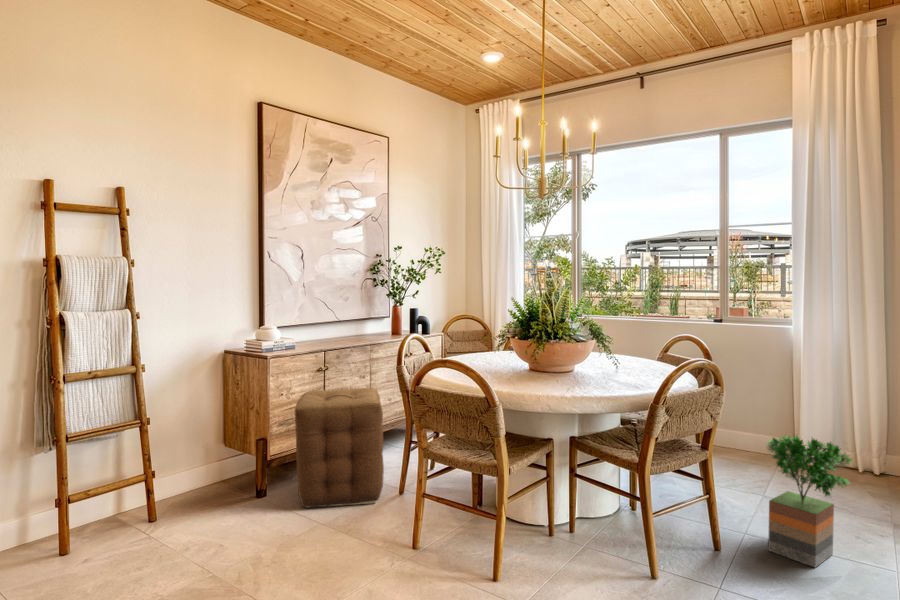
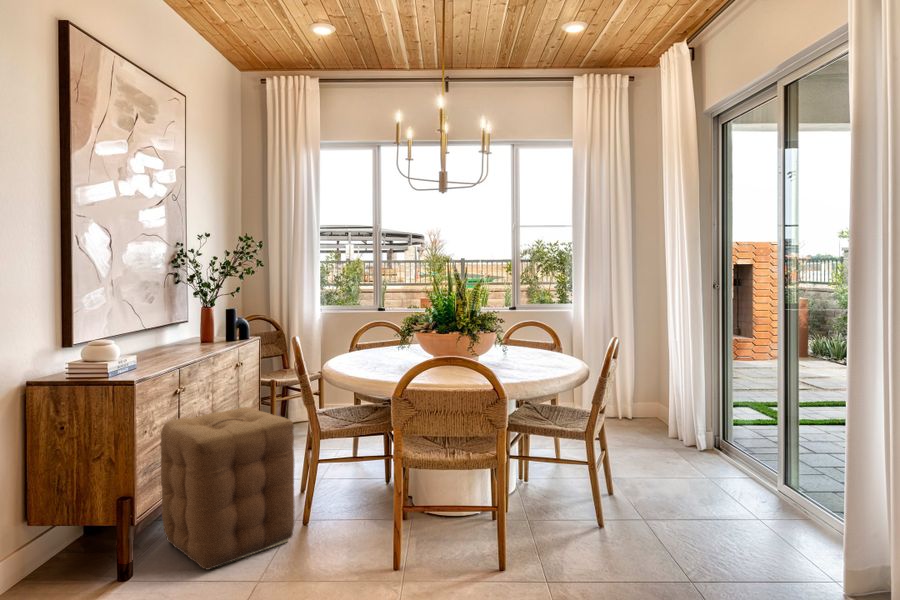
potted tree: present [767,435,852,567] -> none [628,394,694,493]

